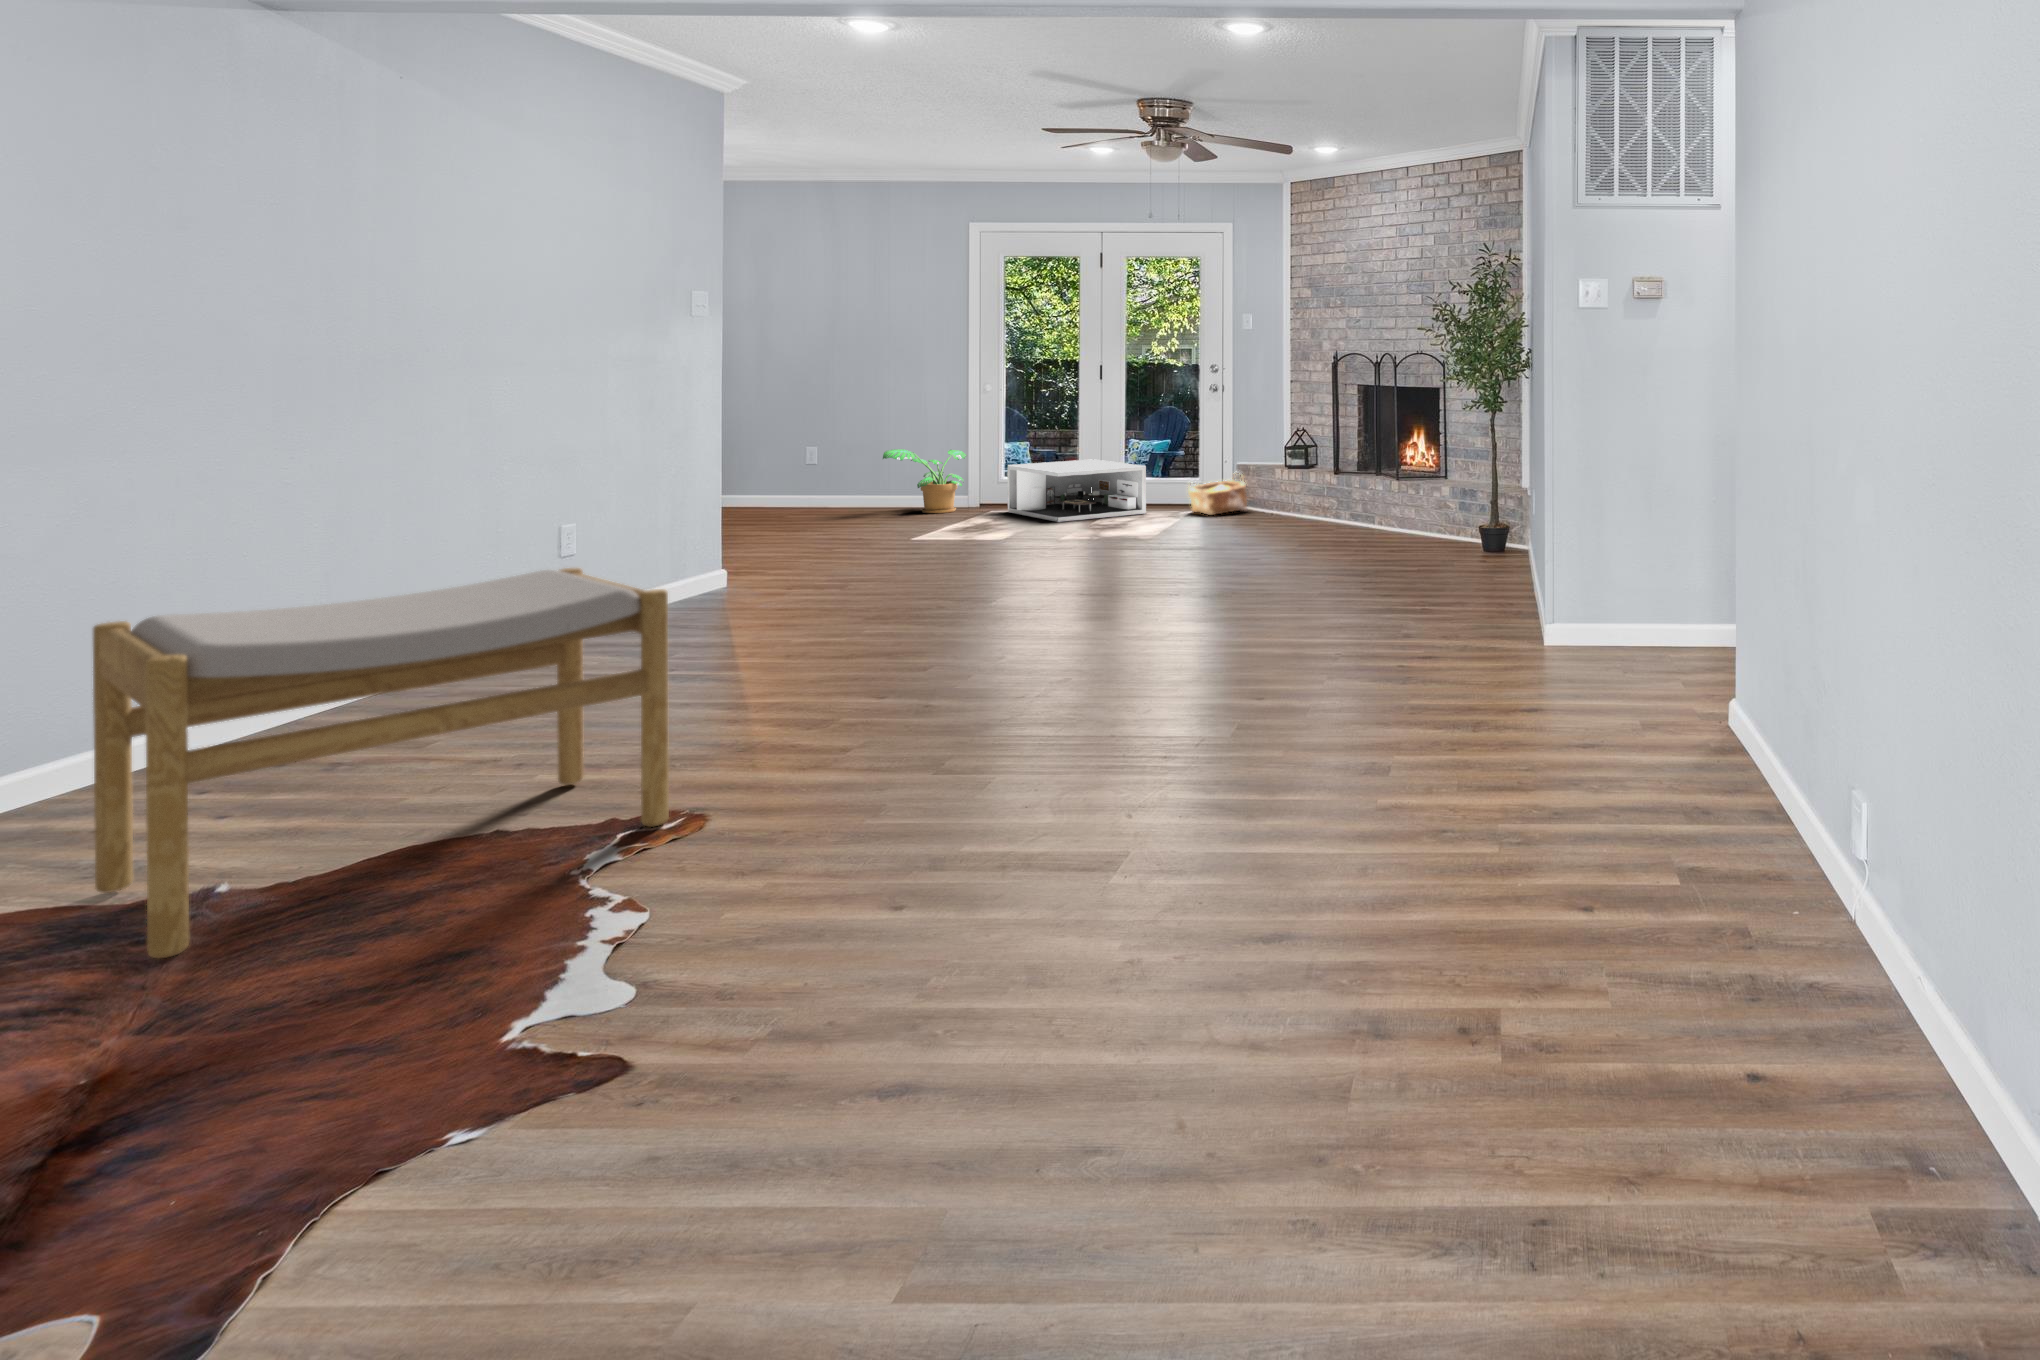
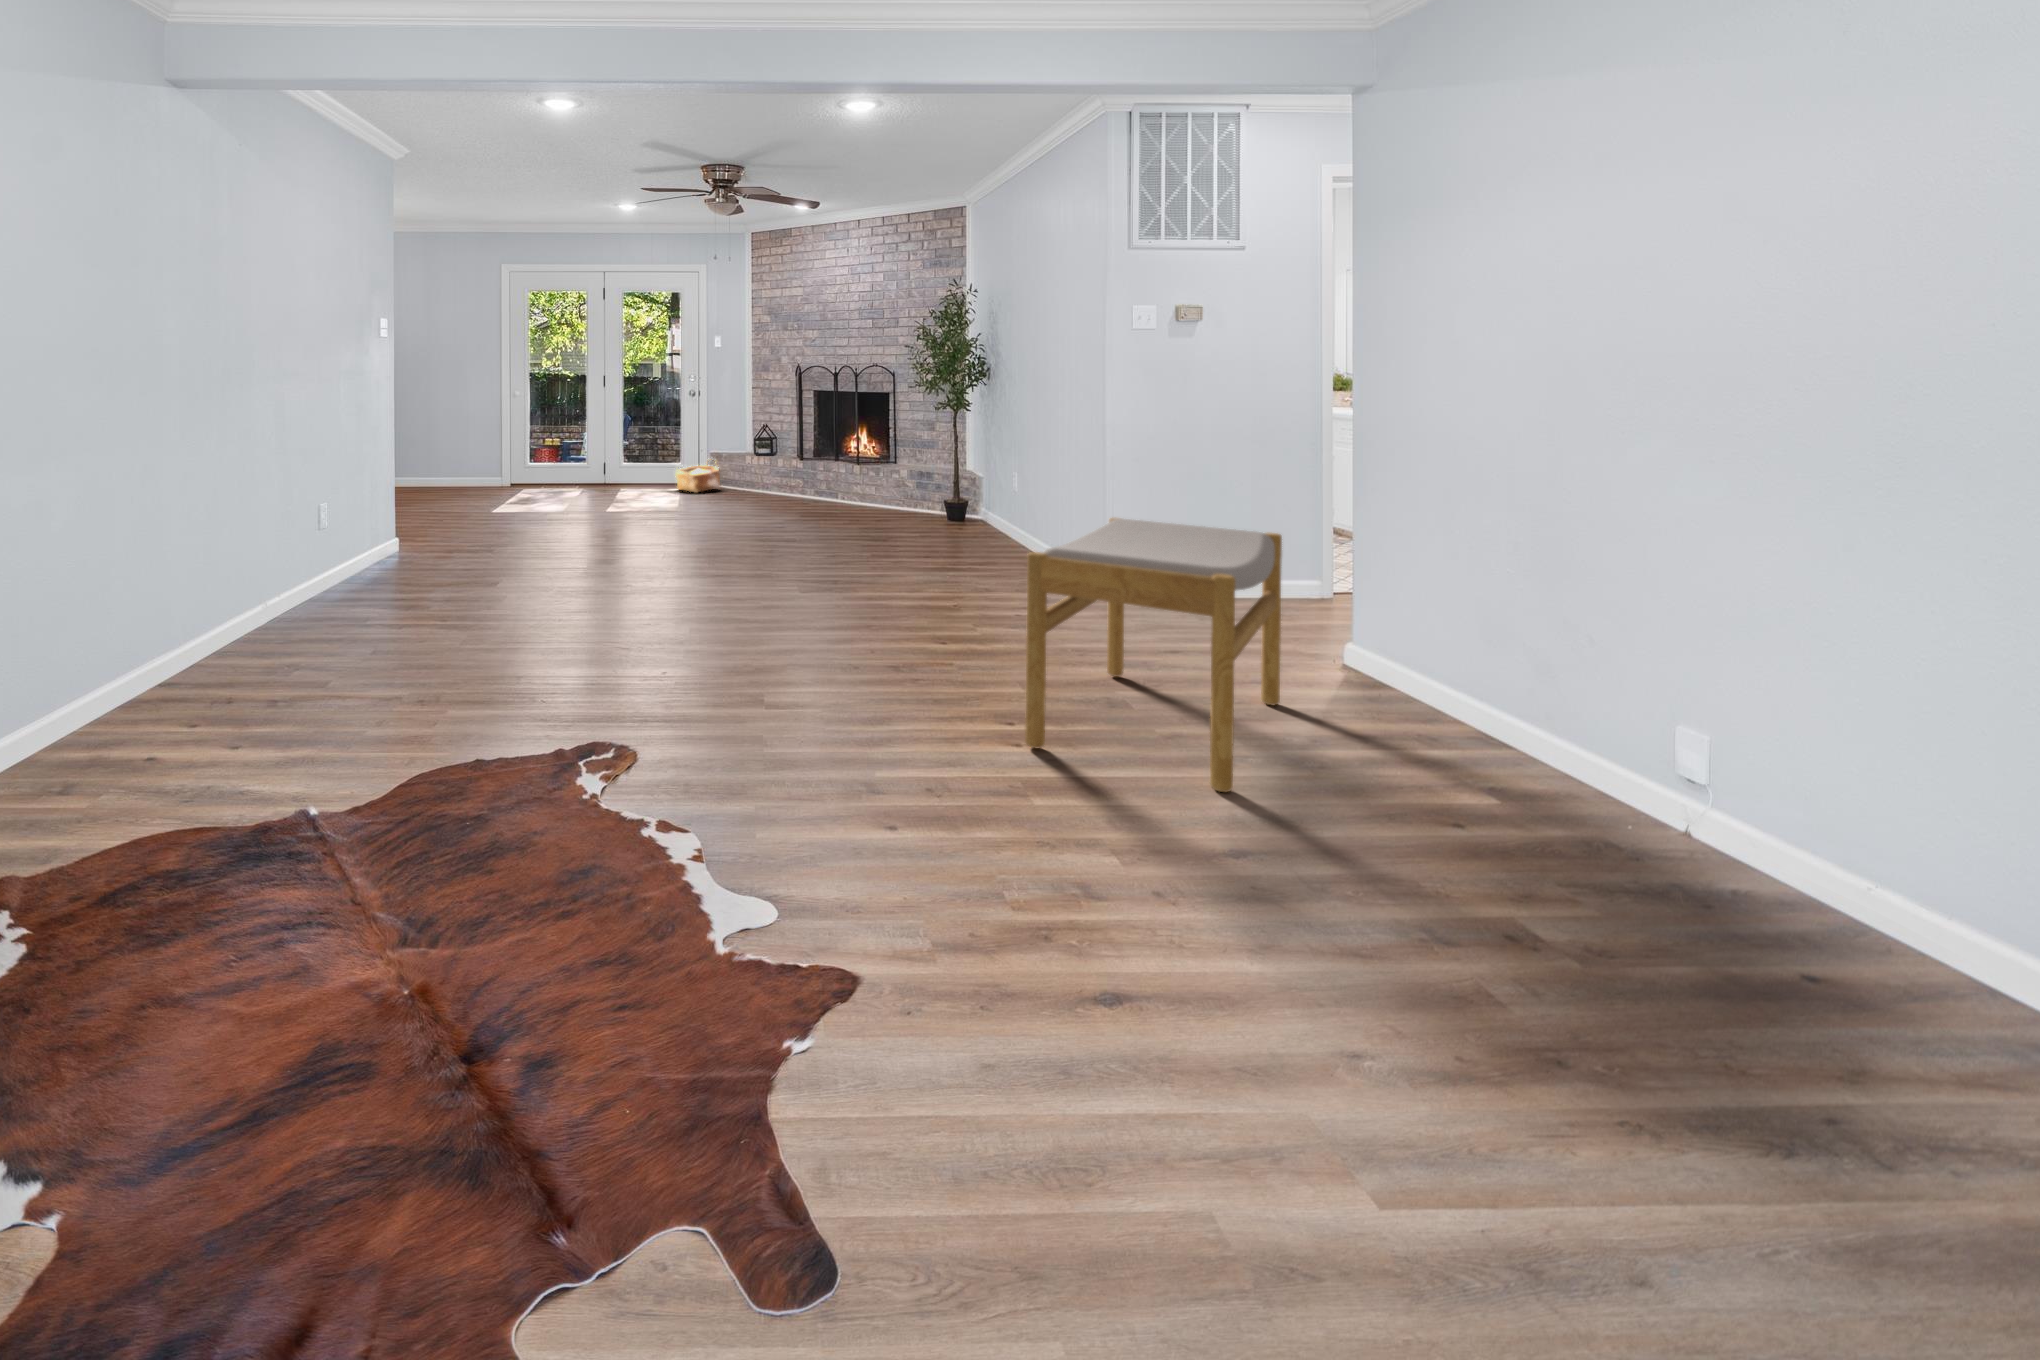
potted plant: present [883,449,966,513] -> none [435,439,494,490]
coffee table: present [1007,459,1146,522] -> none [531,448,642,497]
footstool: present [93,568,669,958] -> present [1025,518,1282,792]

